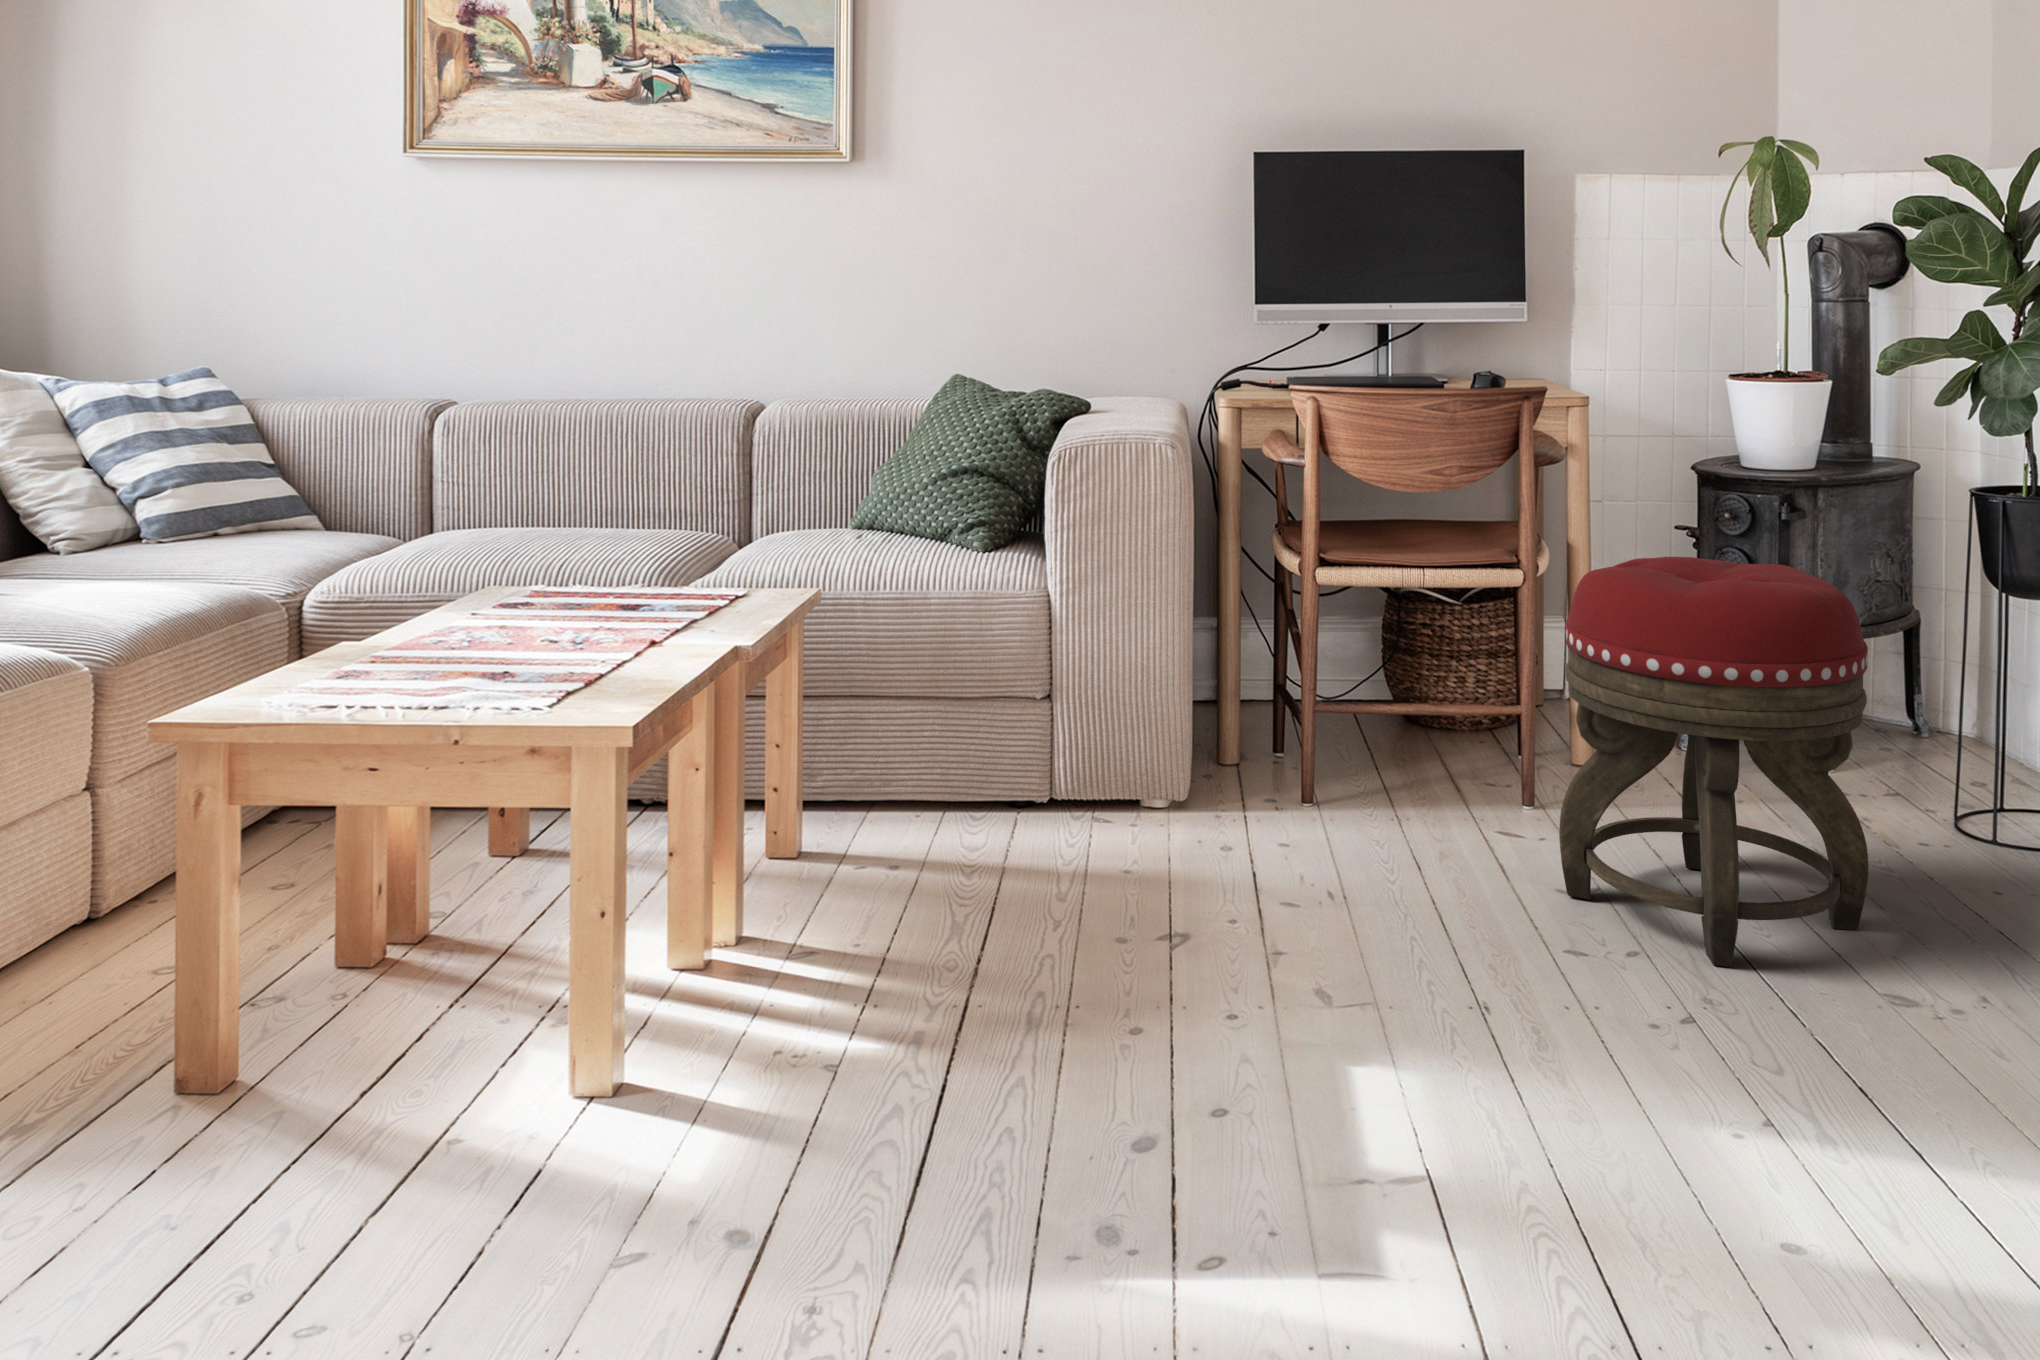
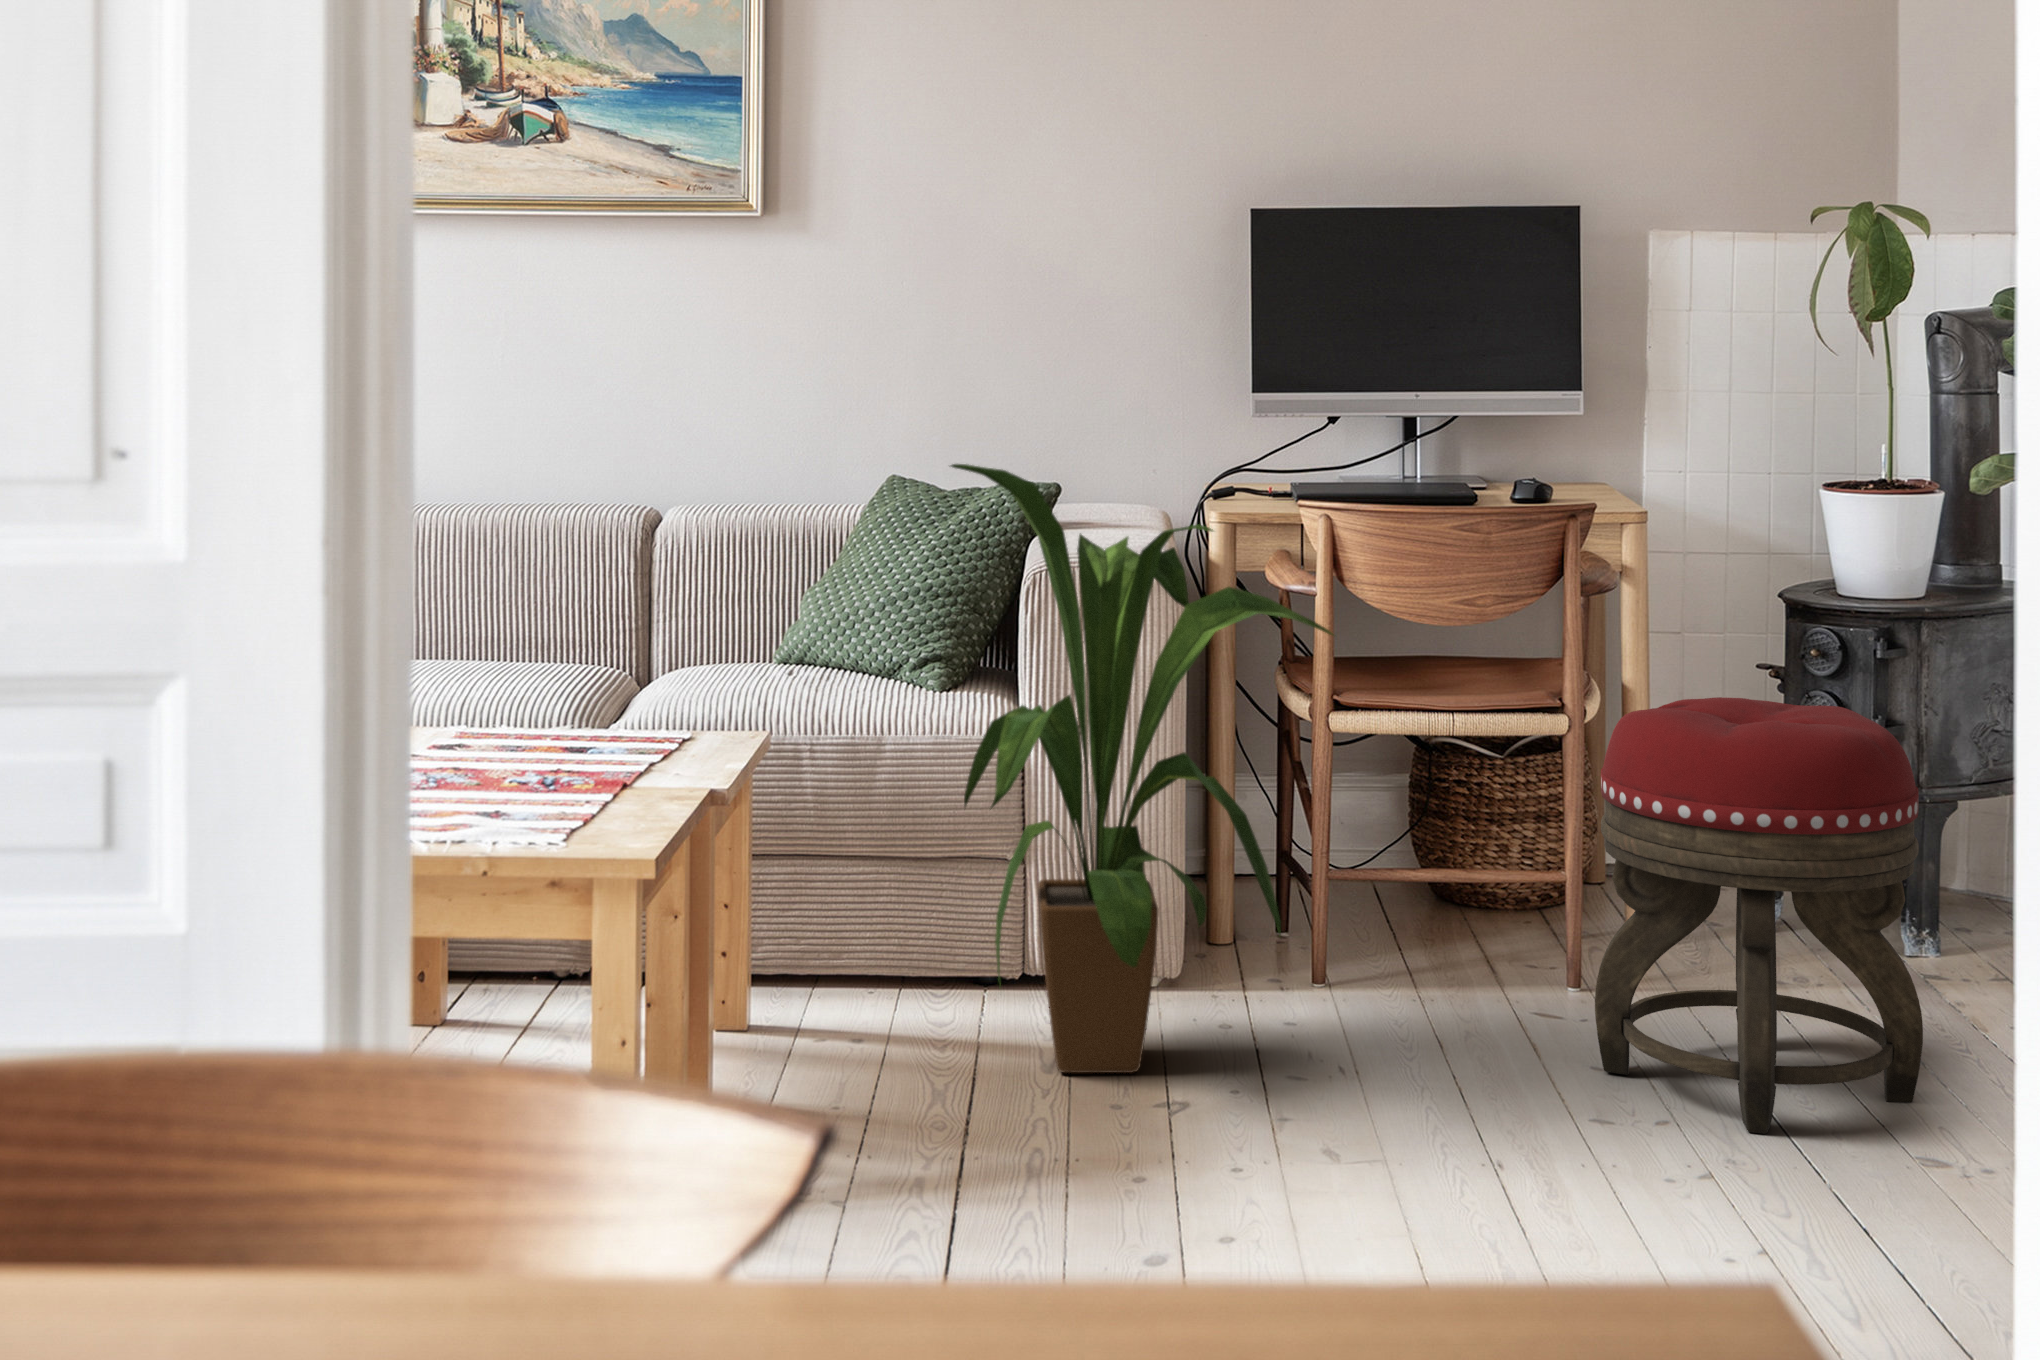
house plant: none [969,344,1325,897] -> present [951,464,1333,1073]

